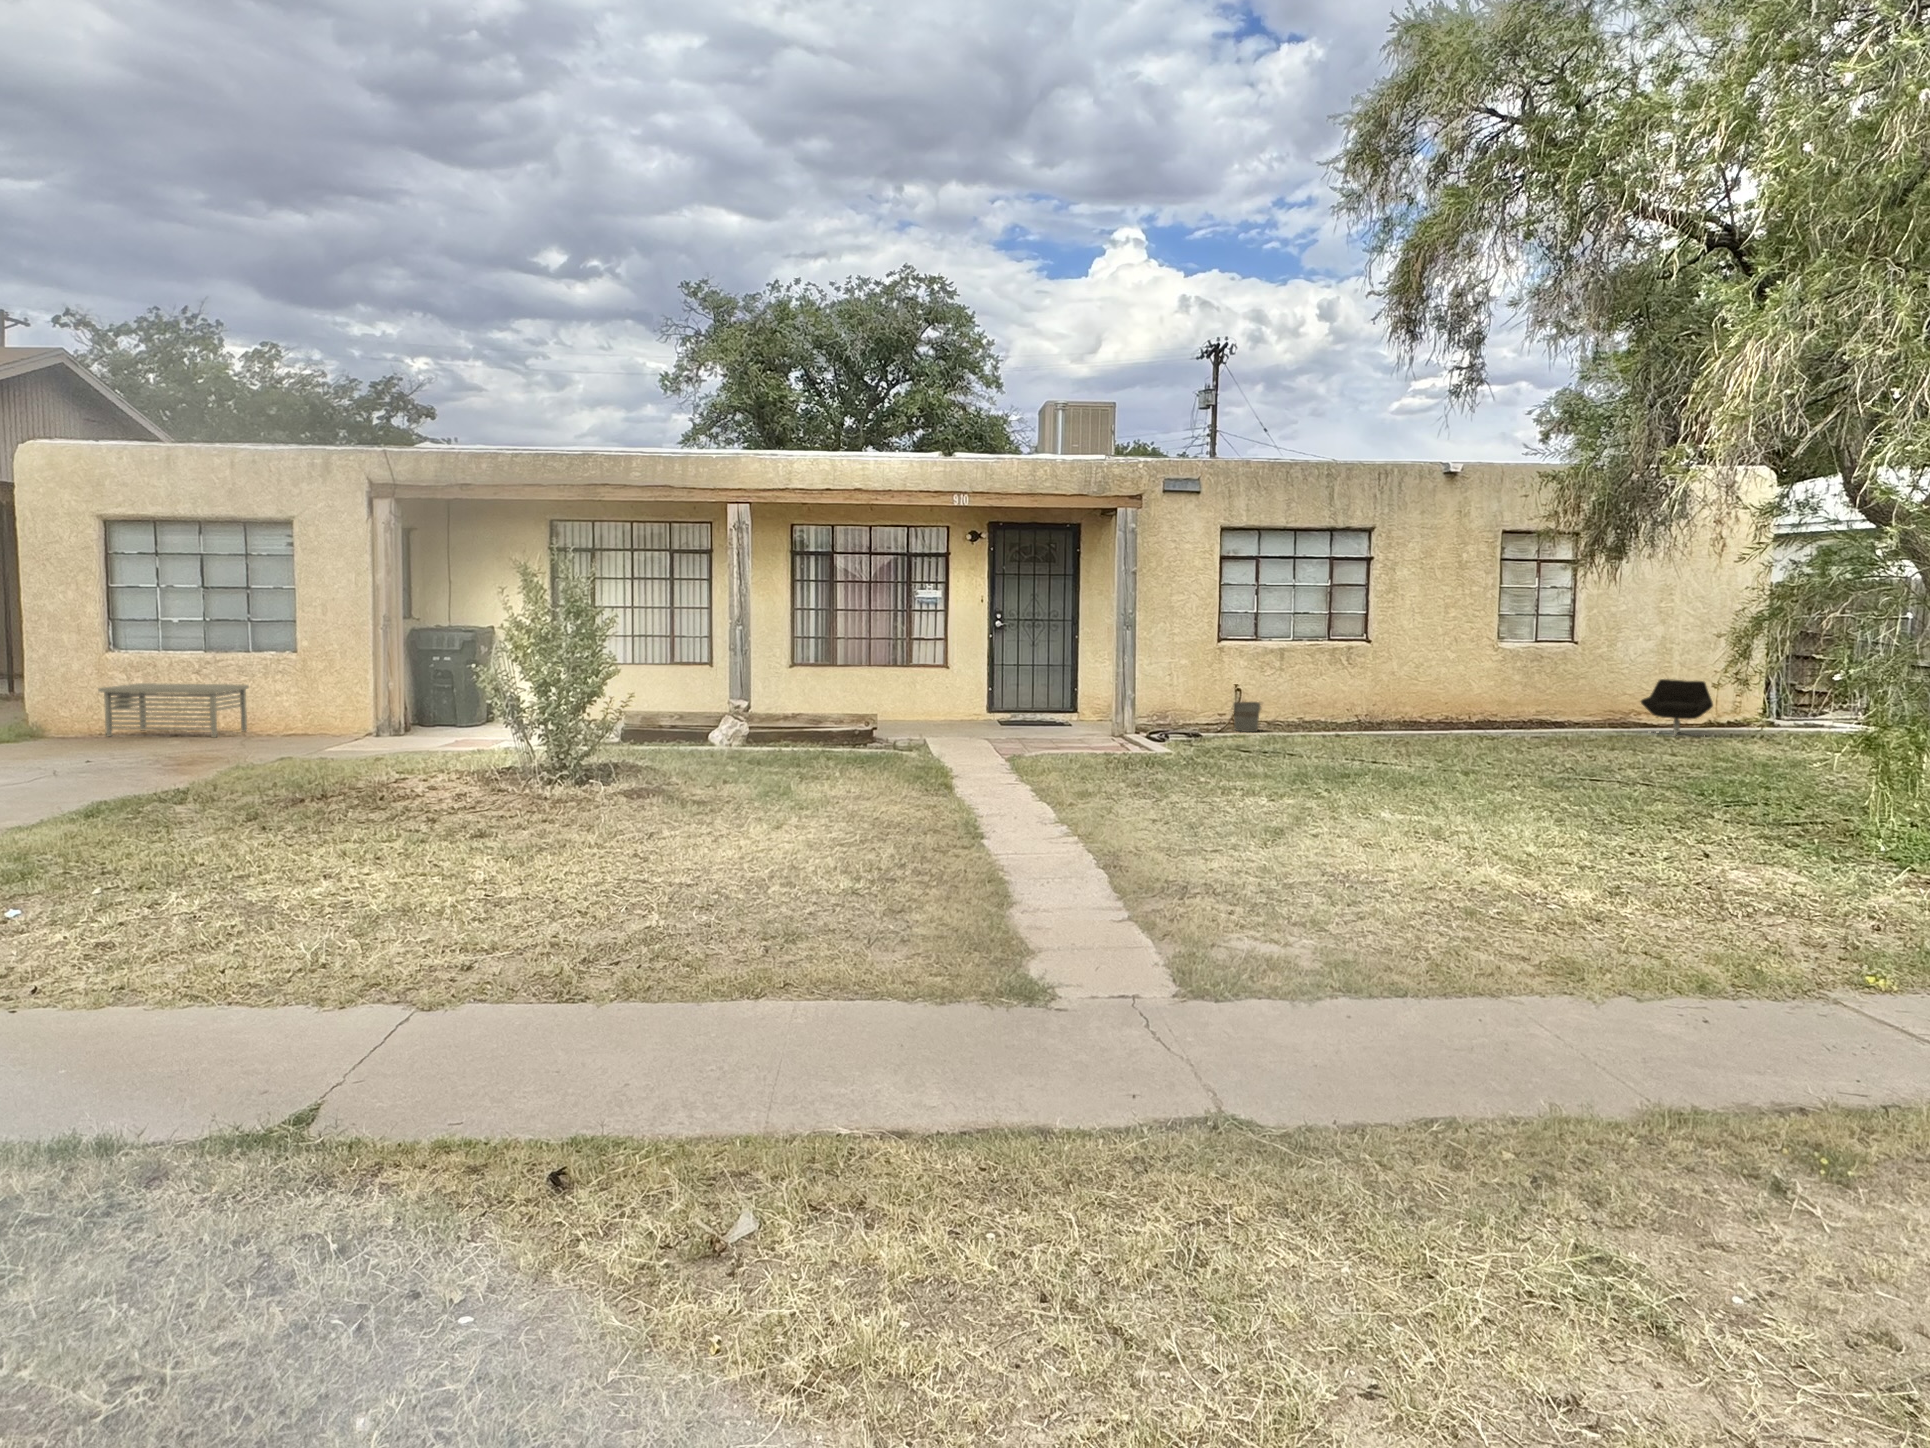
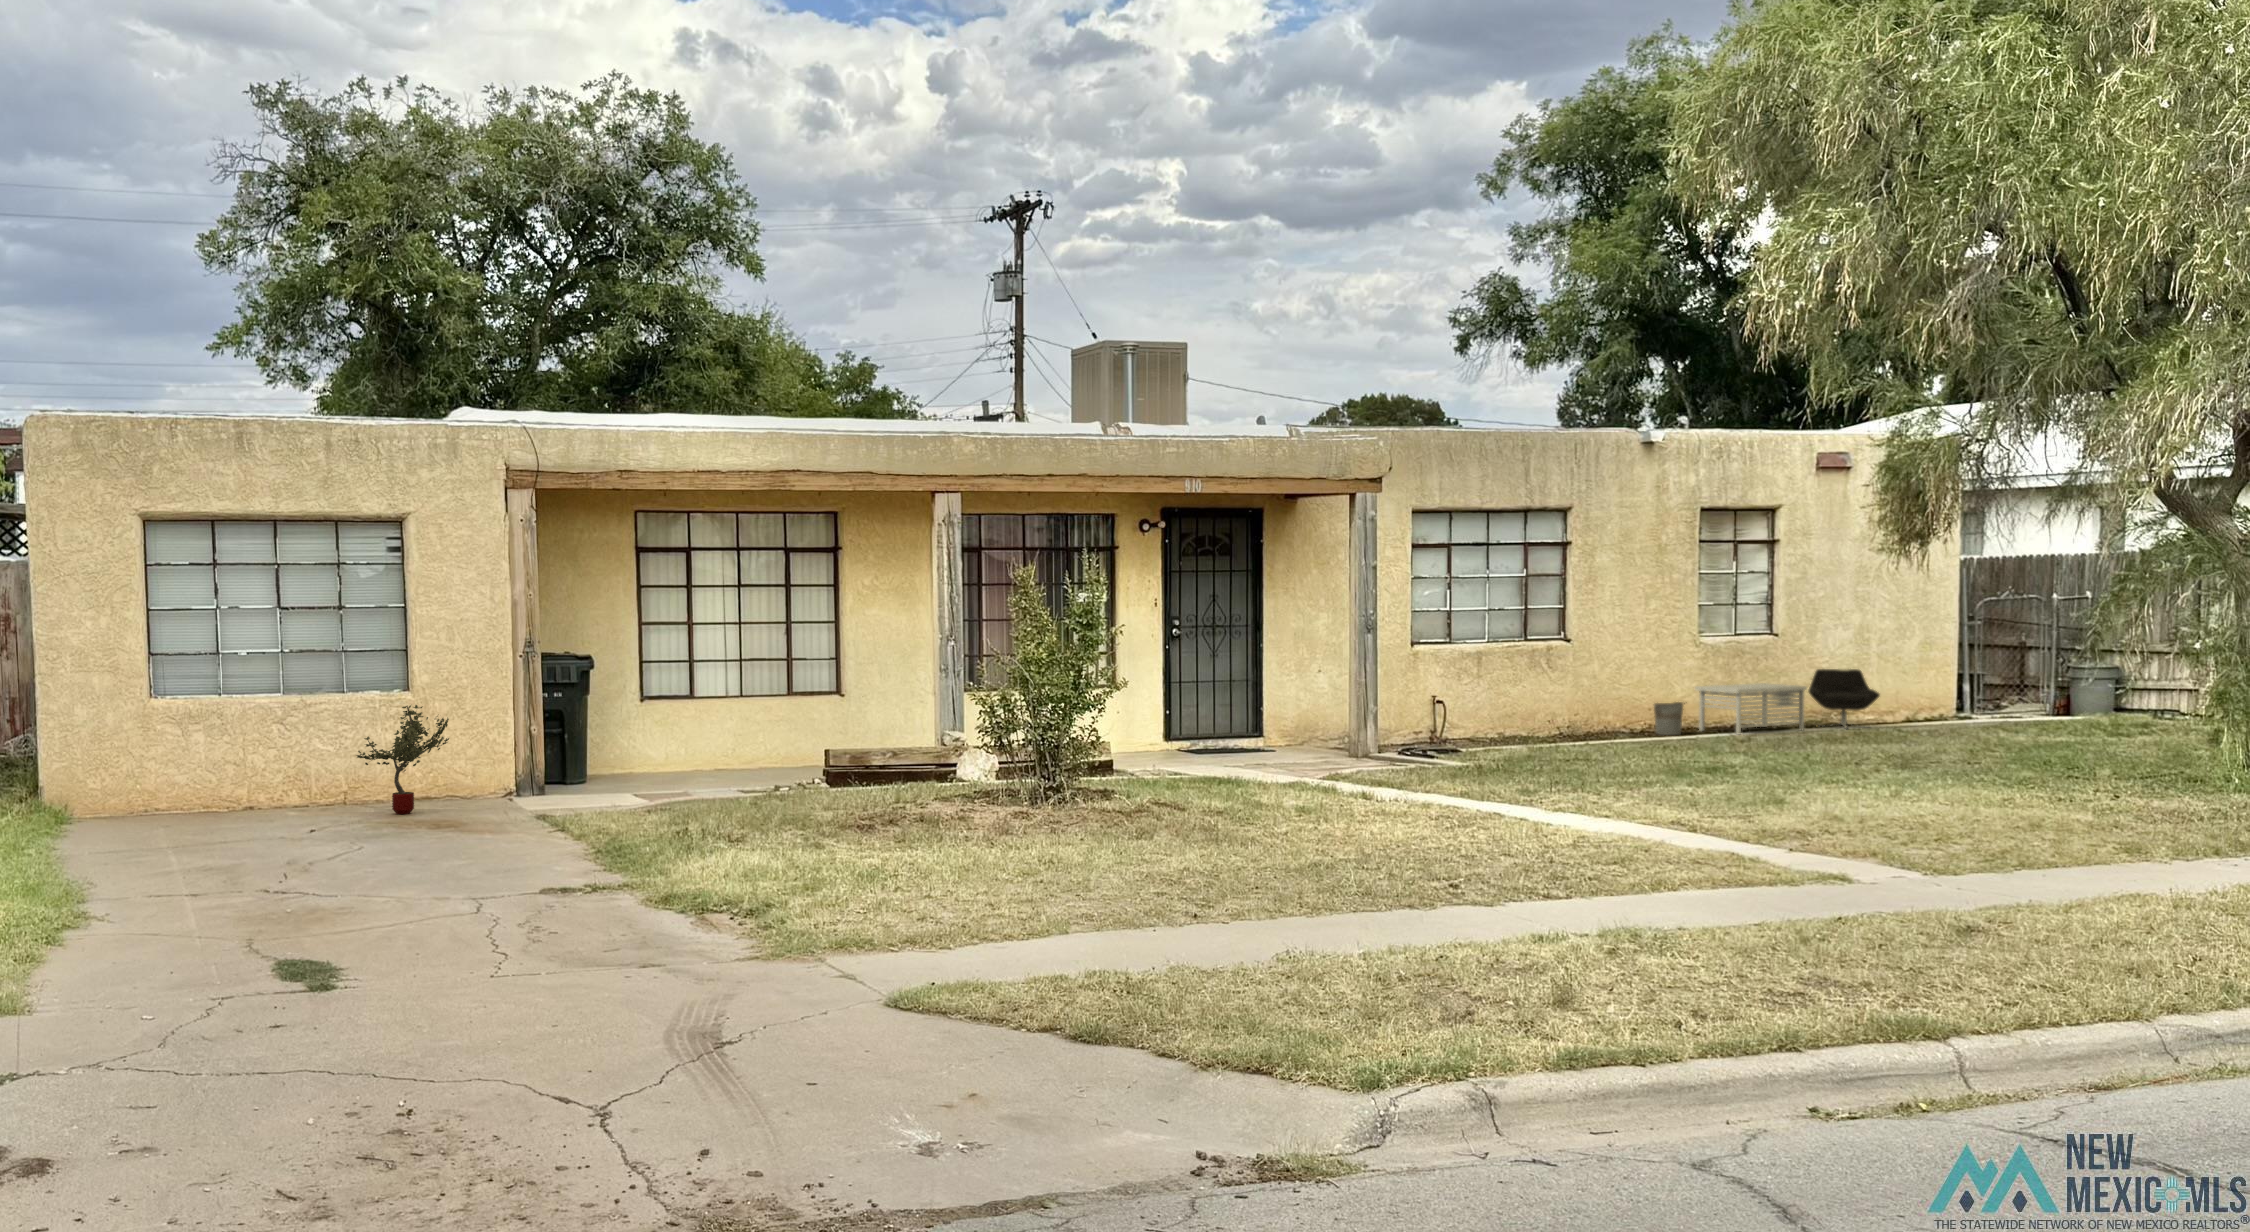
potted tree: none [260,655,326,735] -> present [356,705,449,814]
storage bench: present [98,683,249,738] -> present [1695,683,1807,735]
bucket: present [1233,702,1261,732] -> present [1654,702,1685,735]

